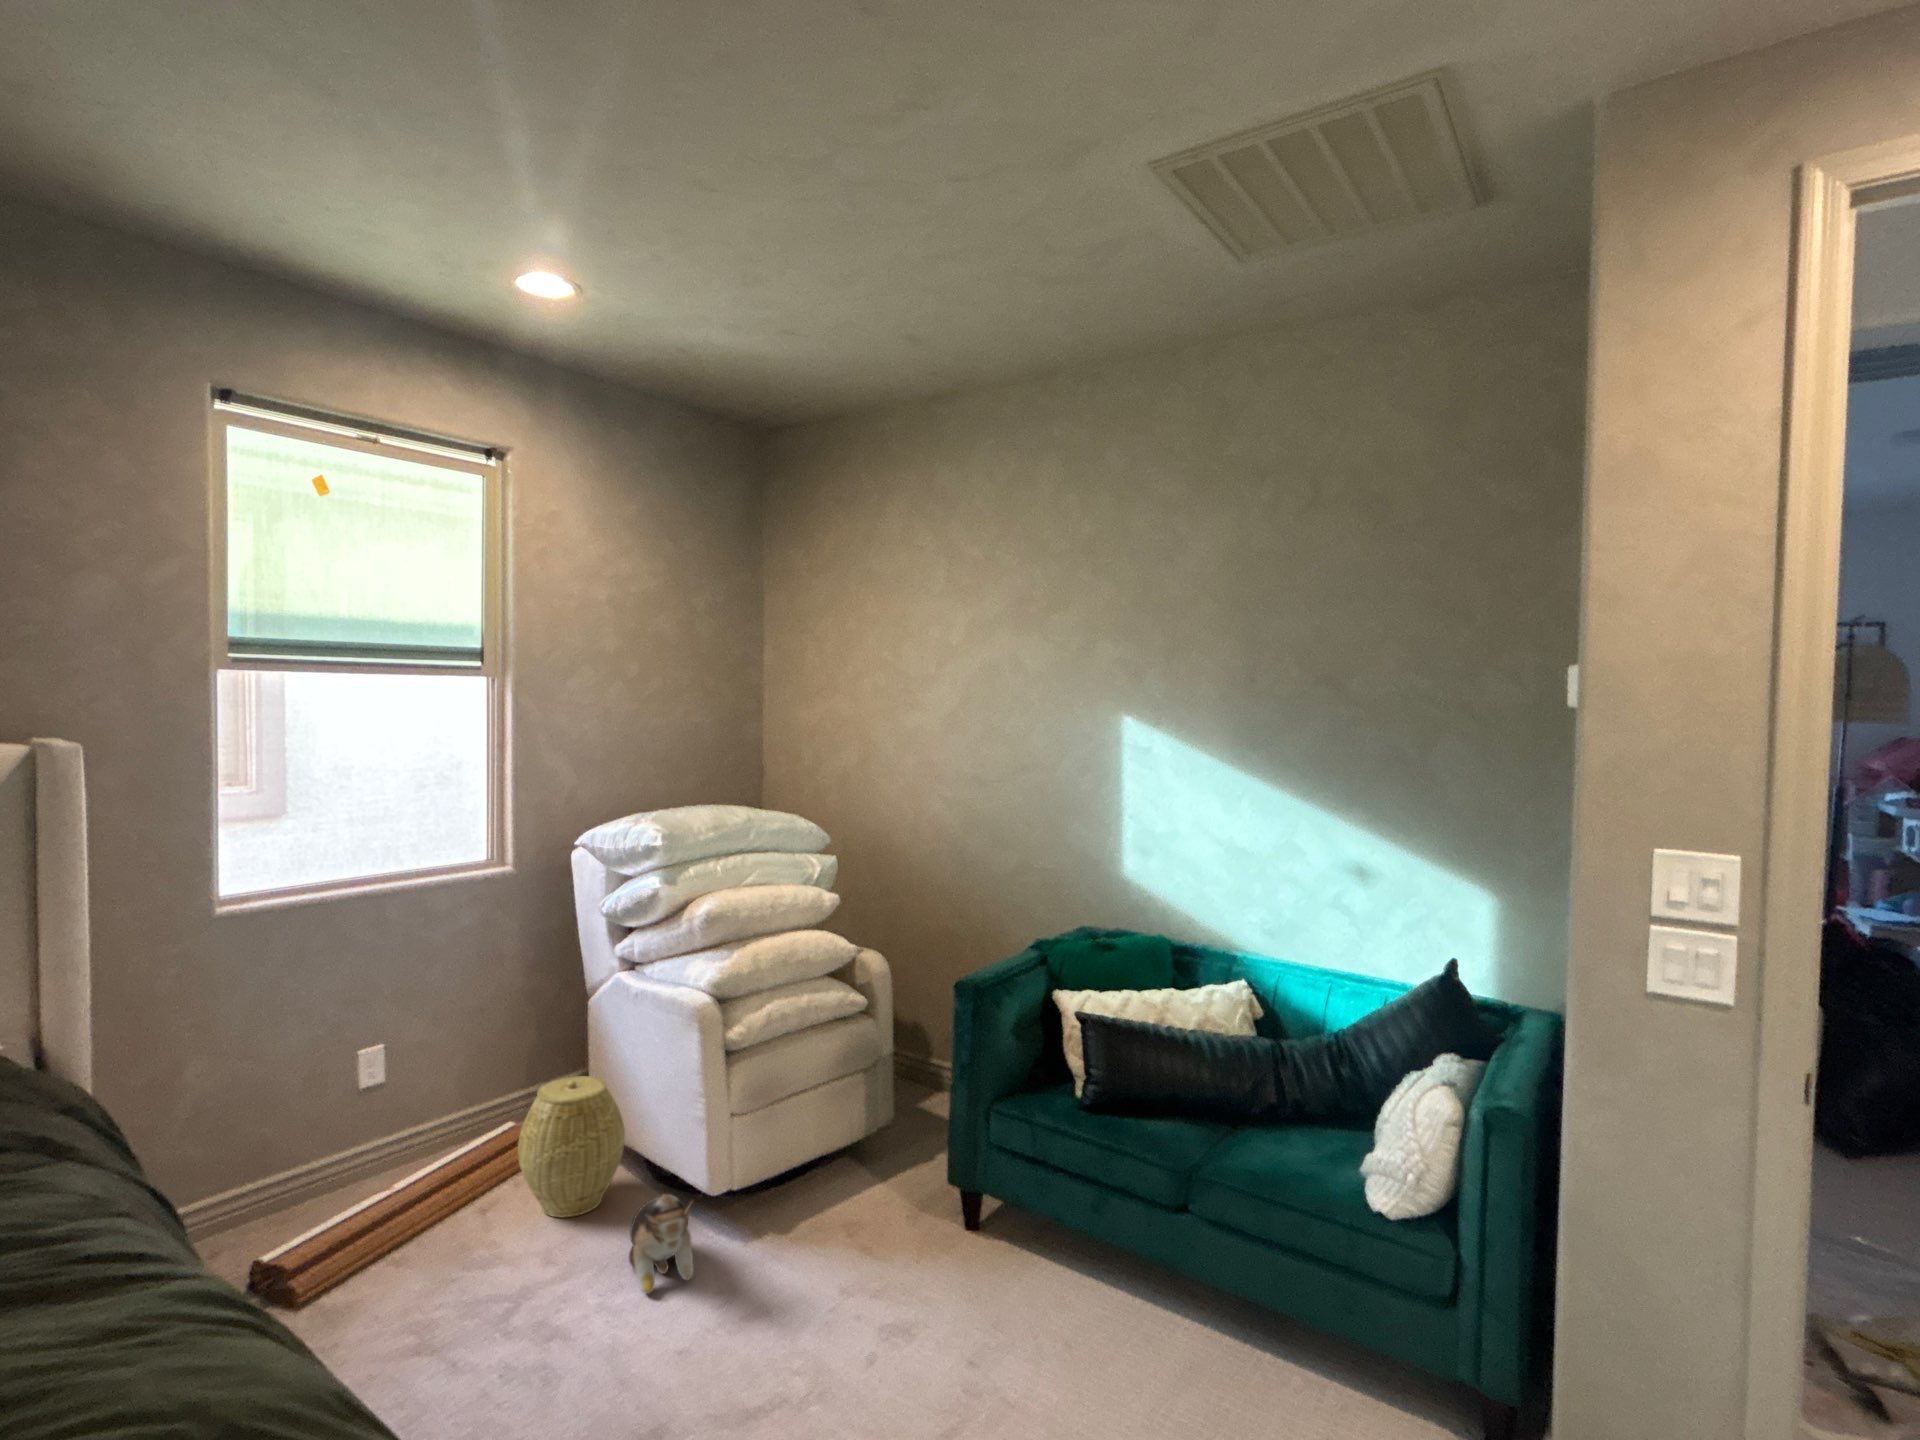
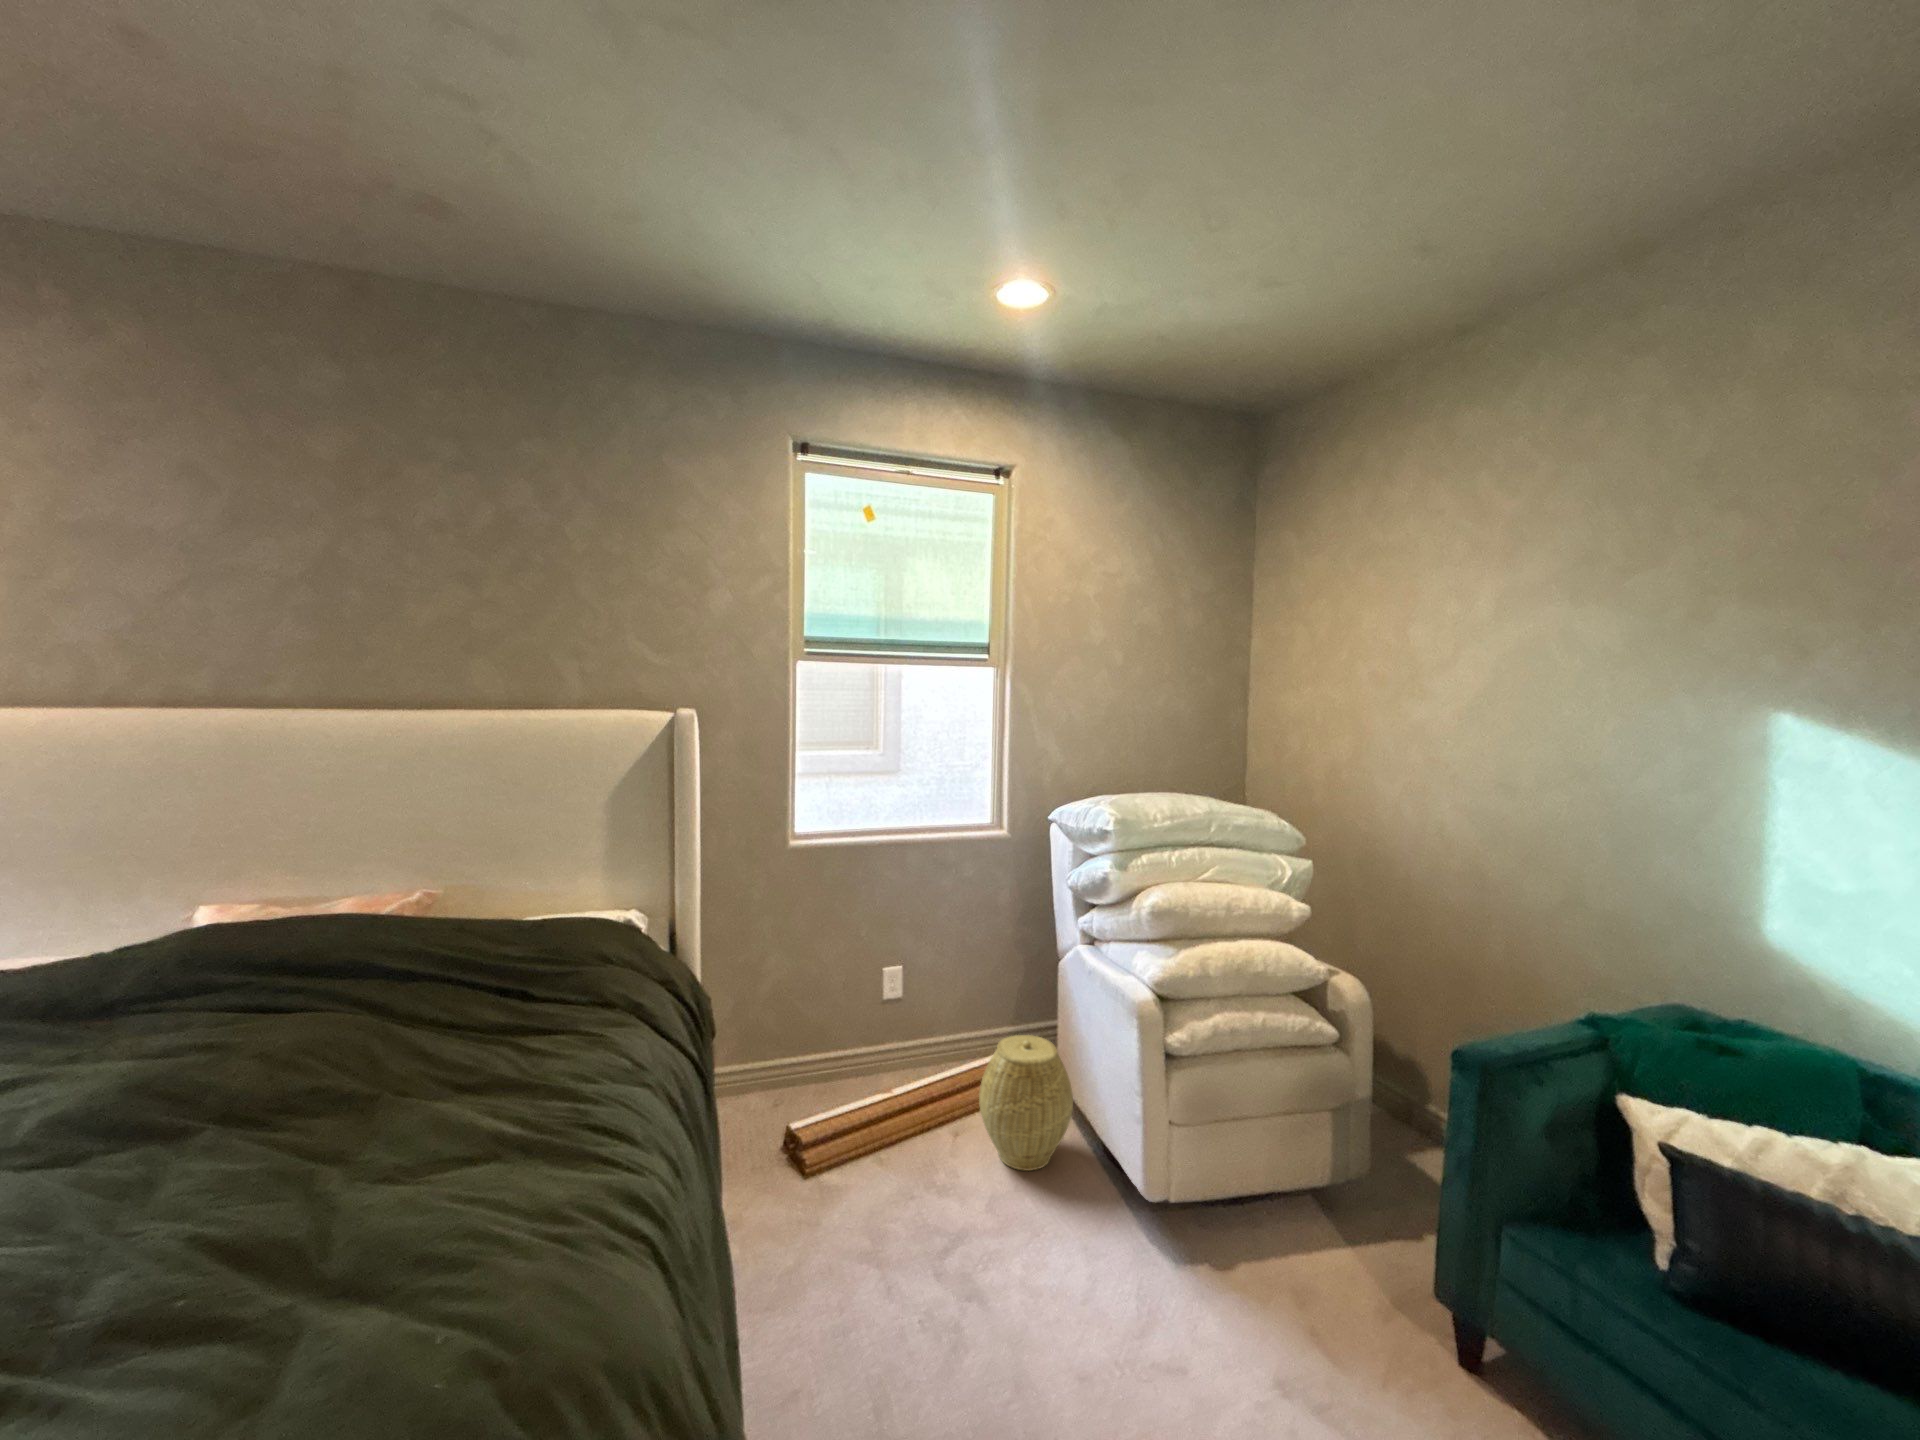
plush toy: present [629,1194,693,1294] -> none [1053,1191,1114,1297]

